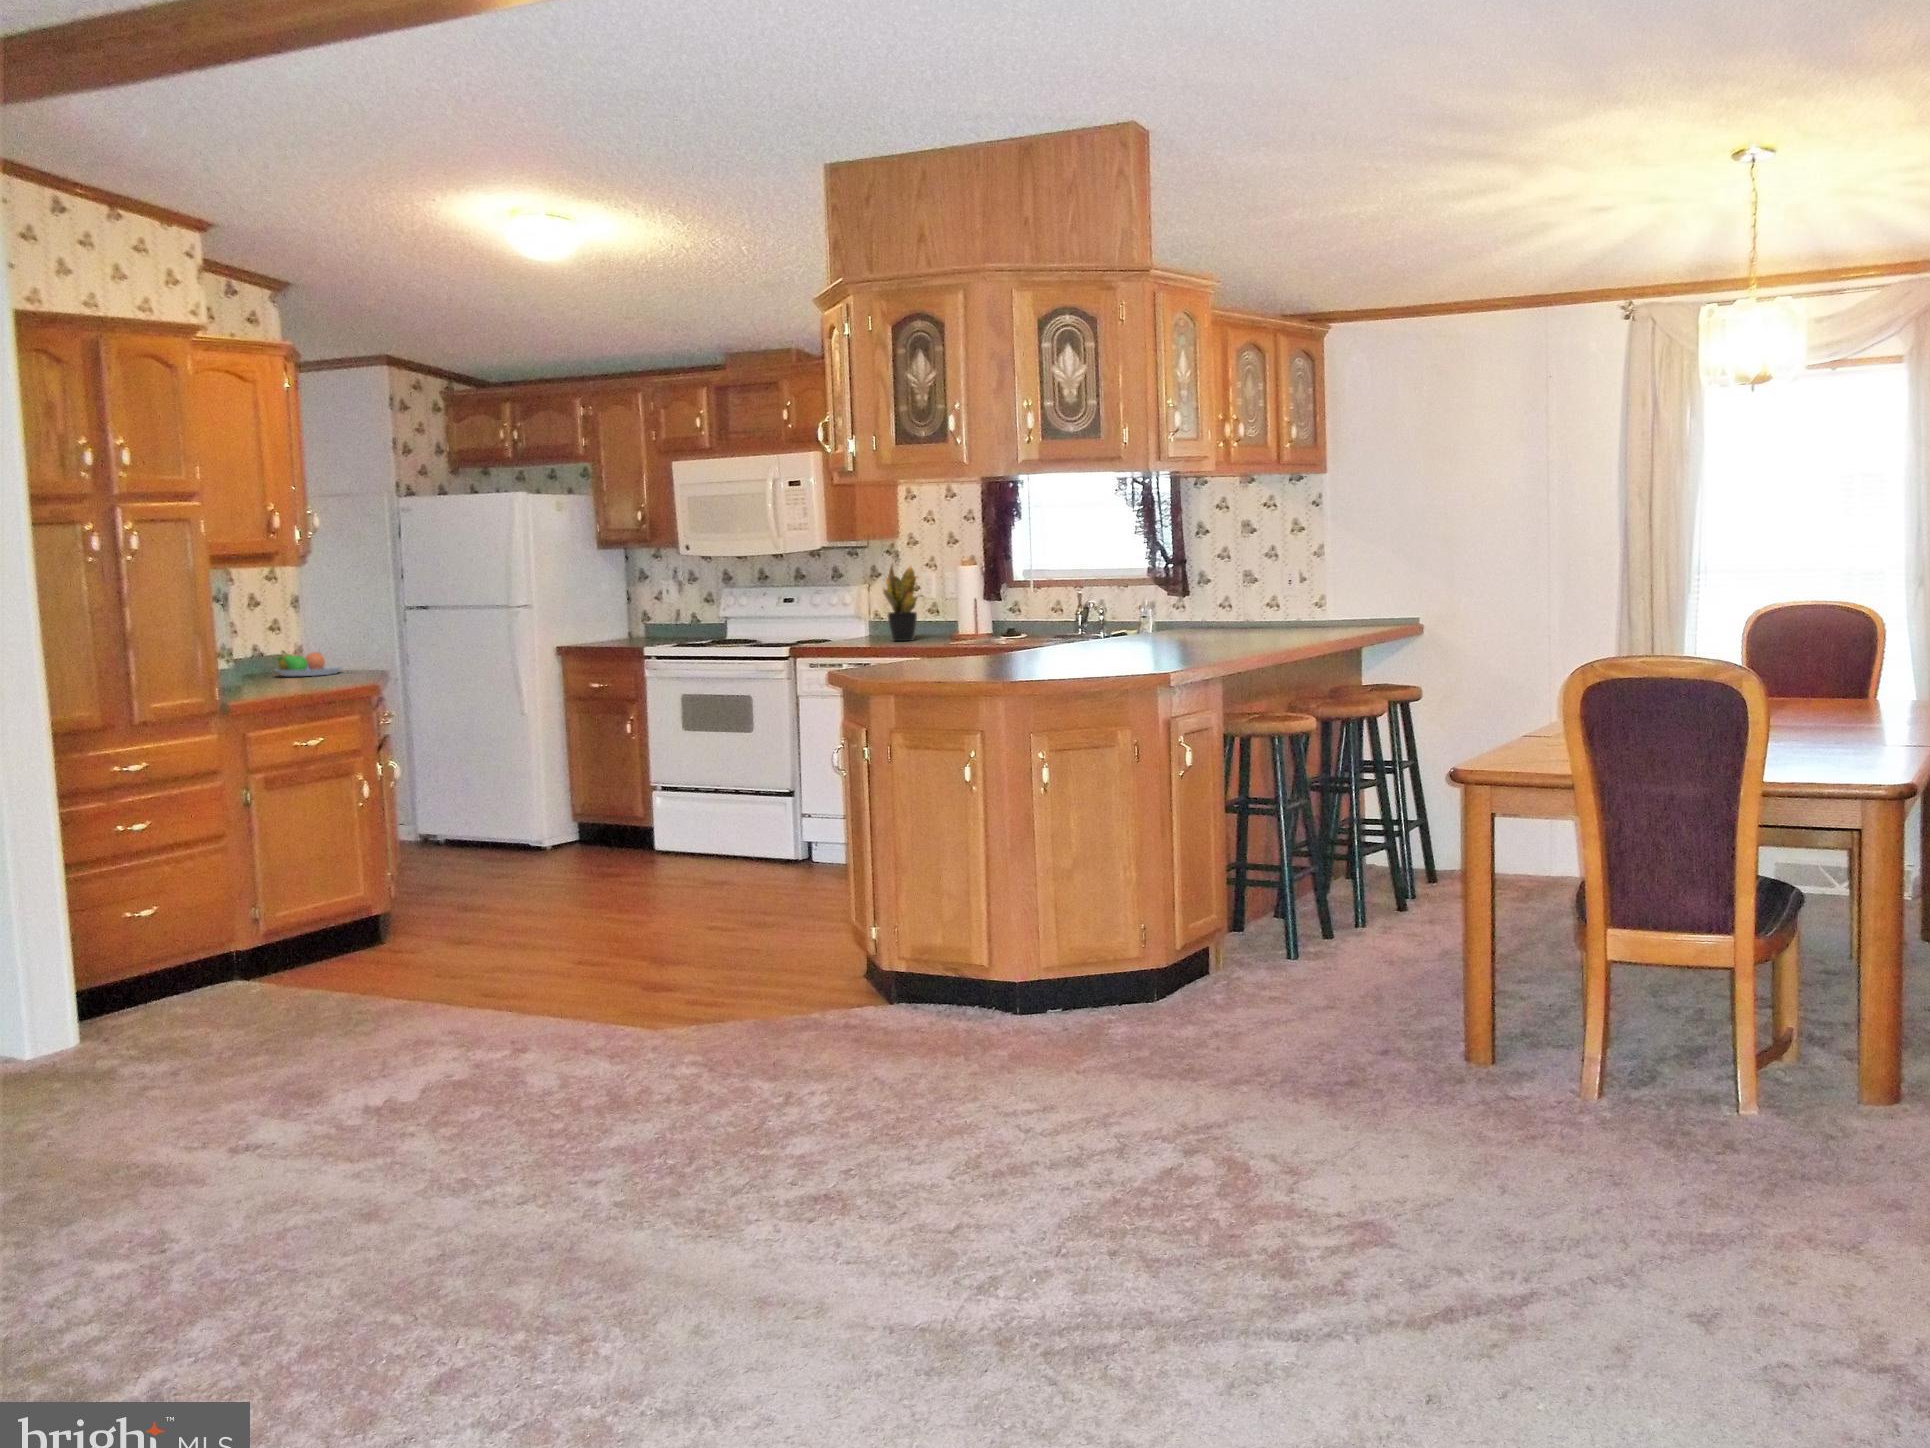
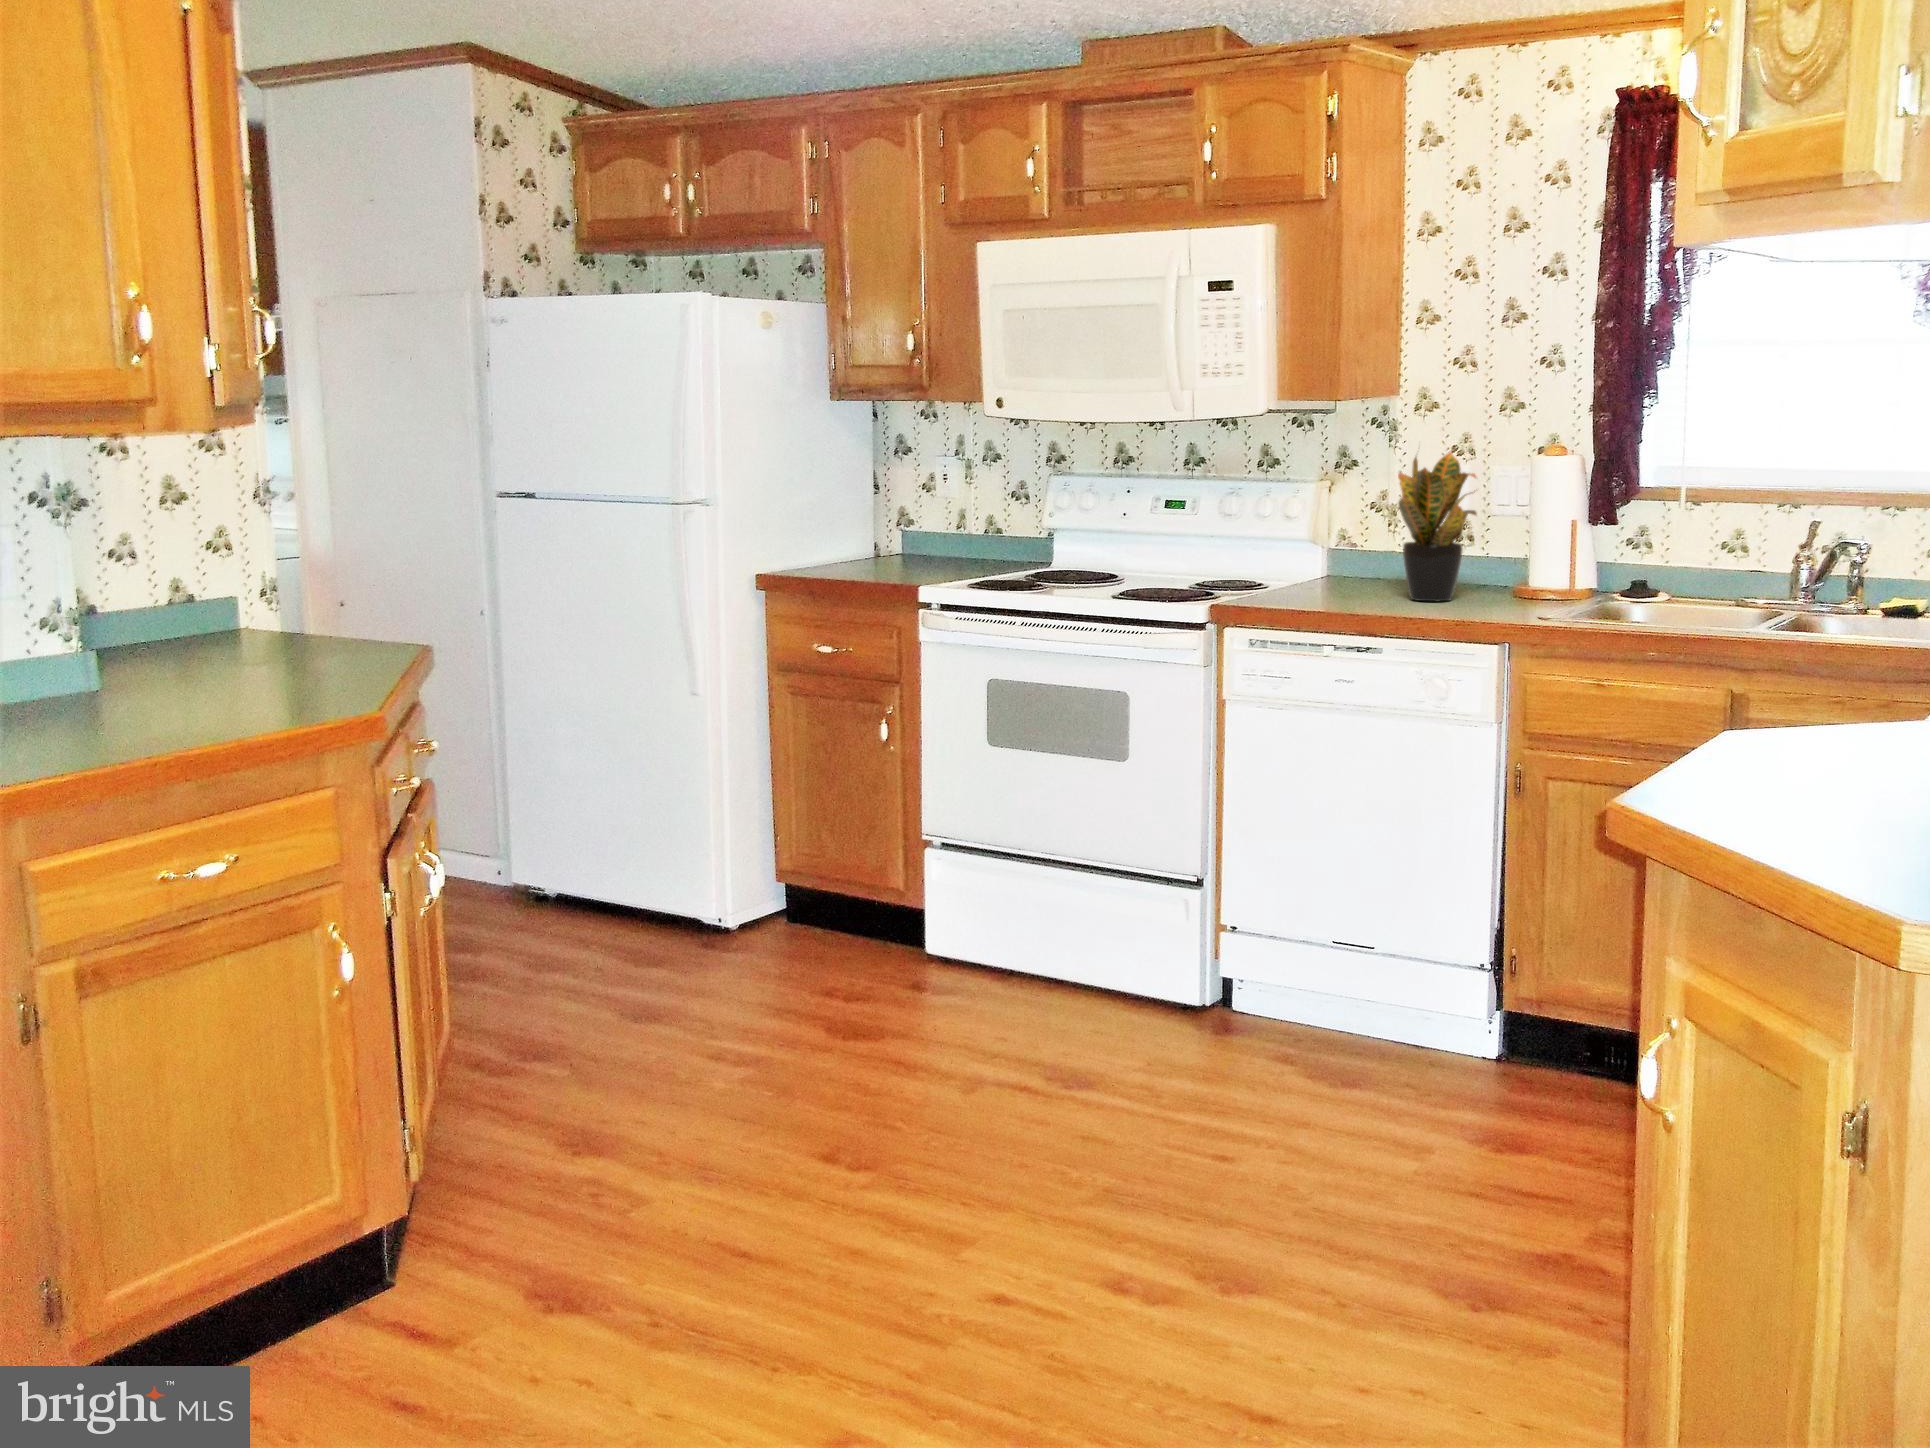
fruit bowl: present [276,651,342,676] -> none [151,623,311,687]

